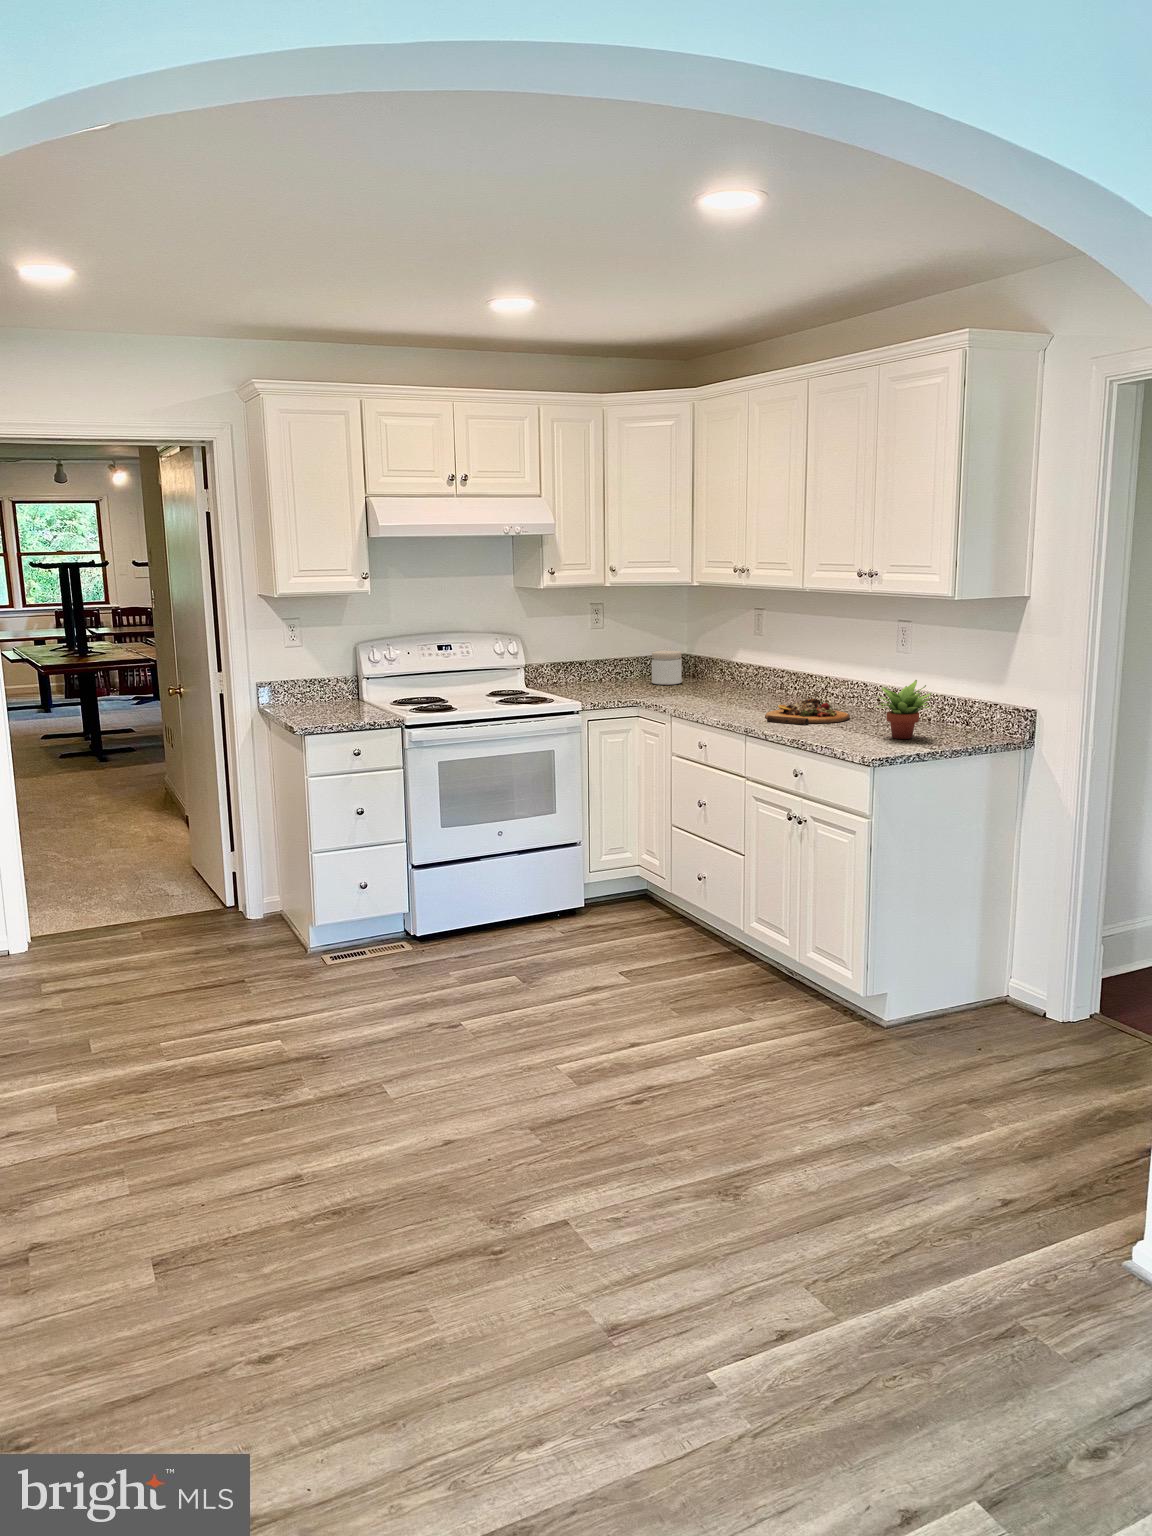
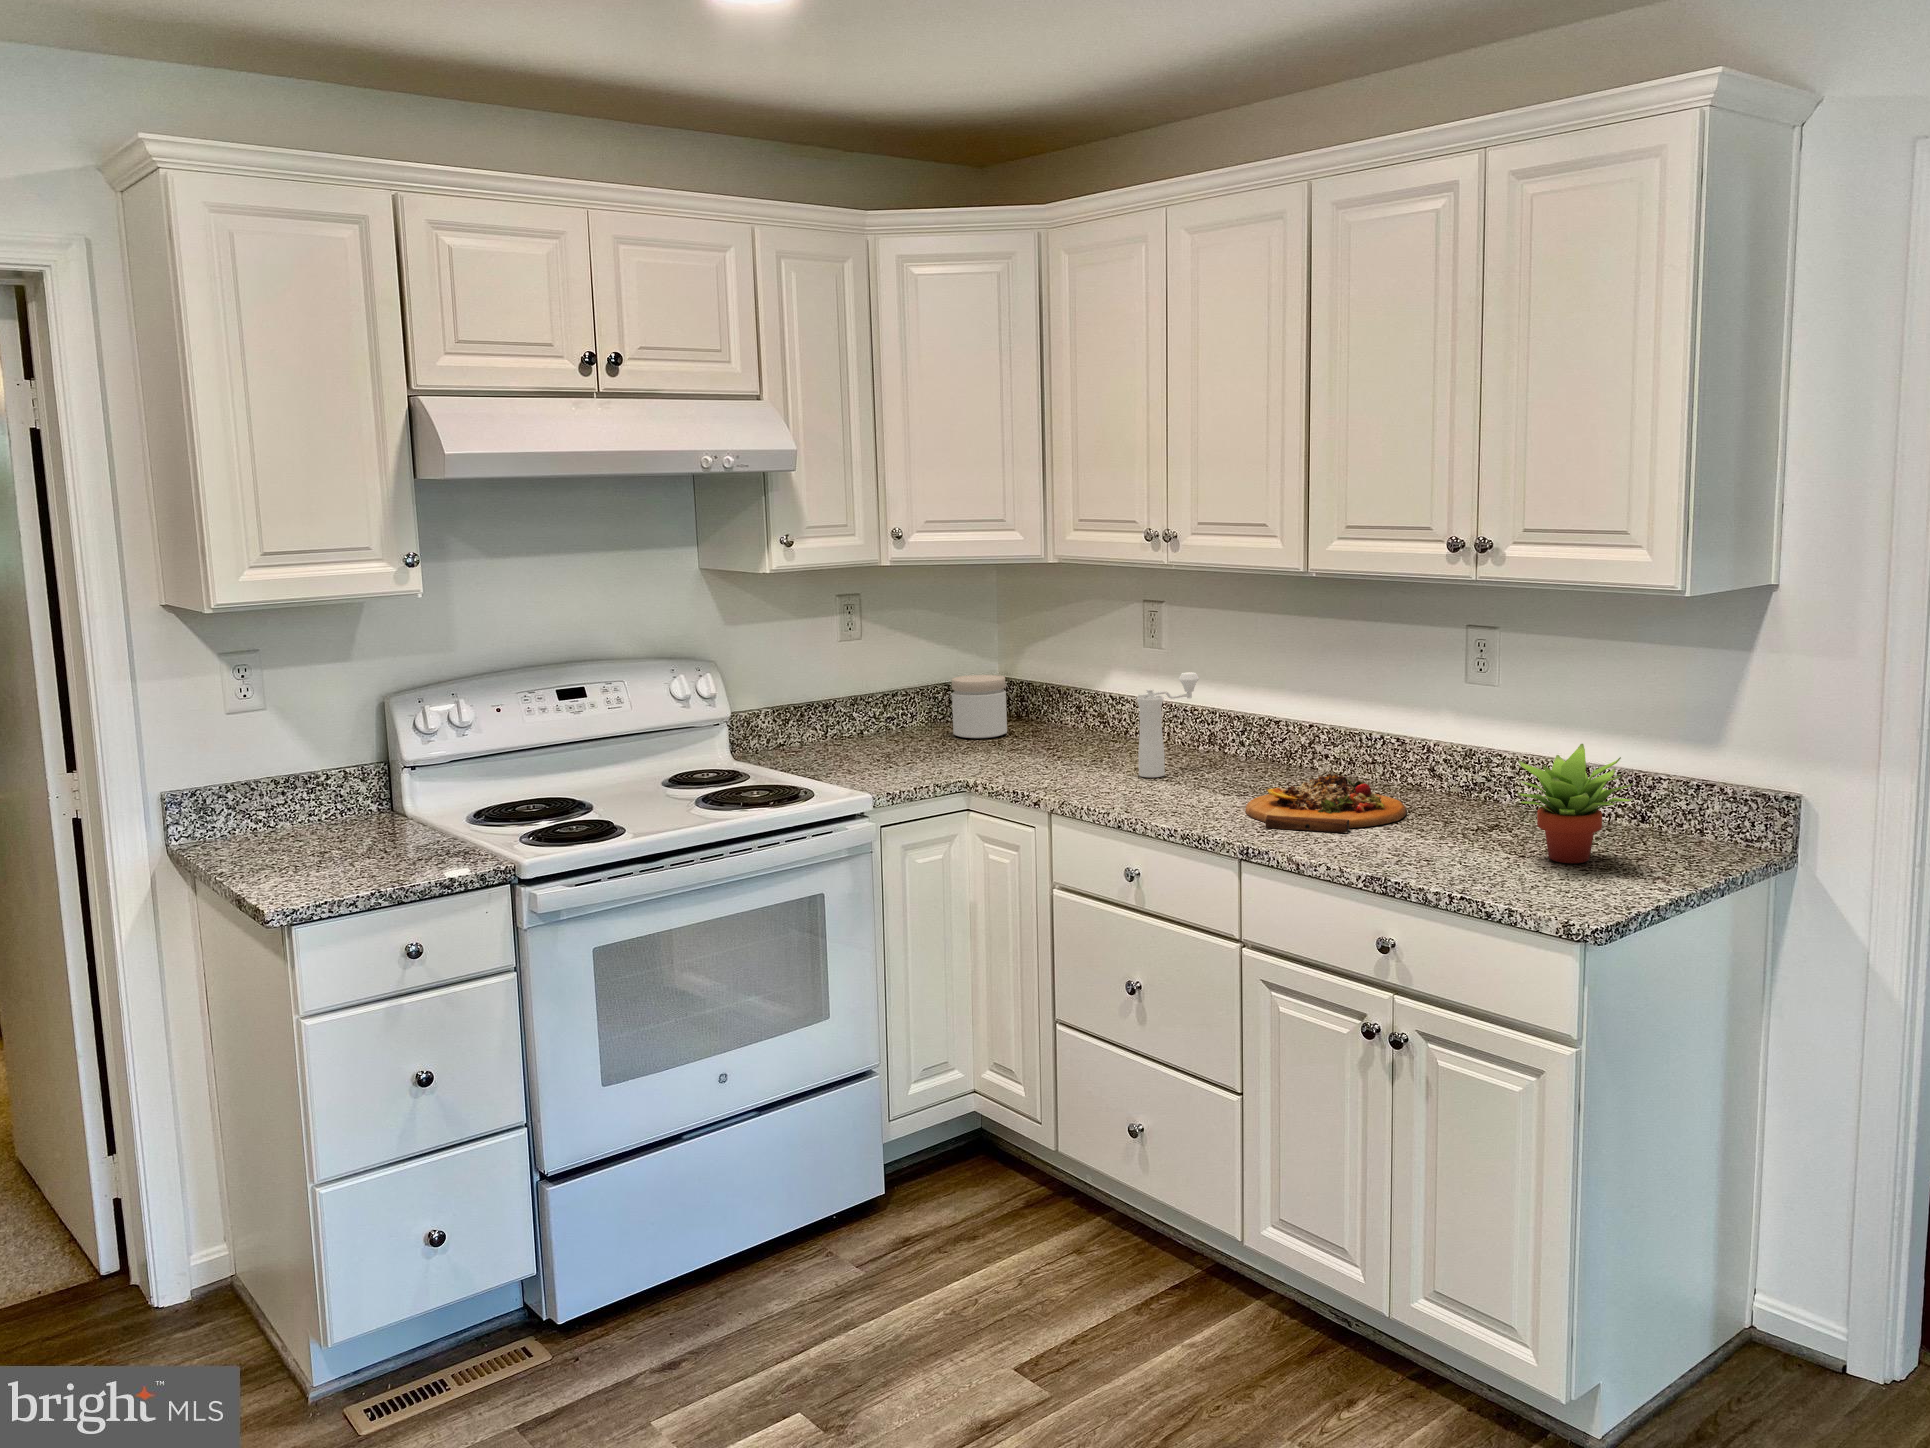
pepper mill: none [730,648,767,702] -> present [1137,672,1199,777]

